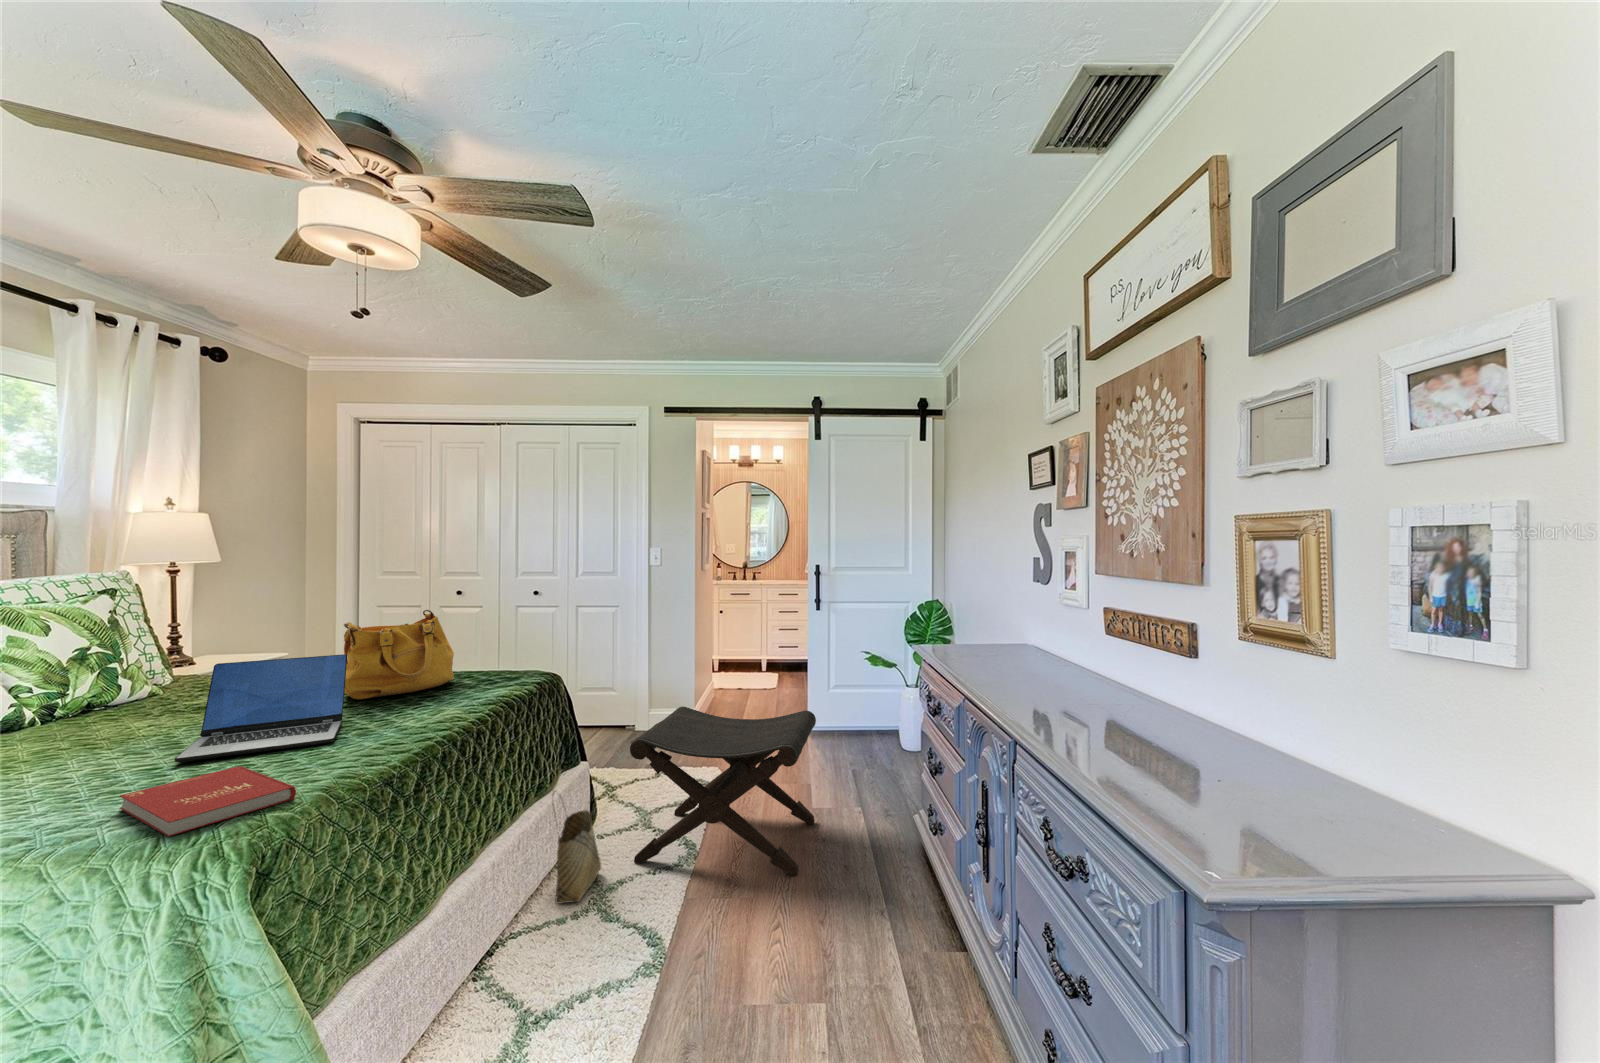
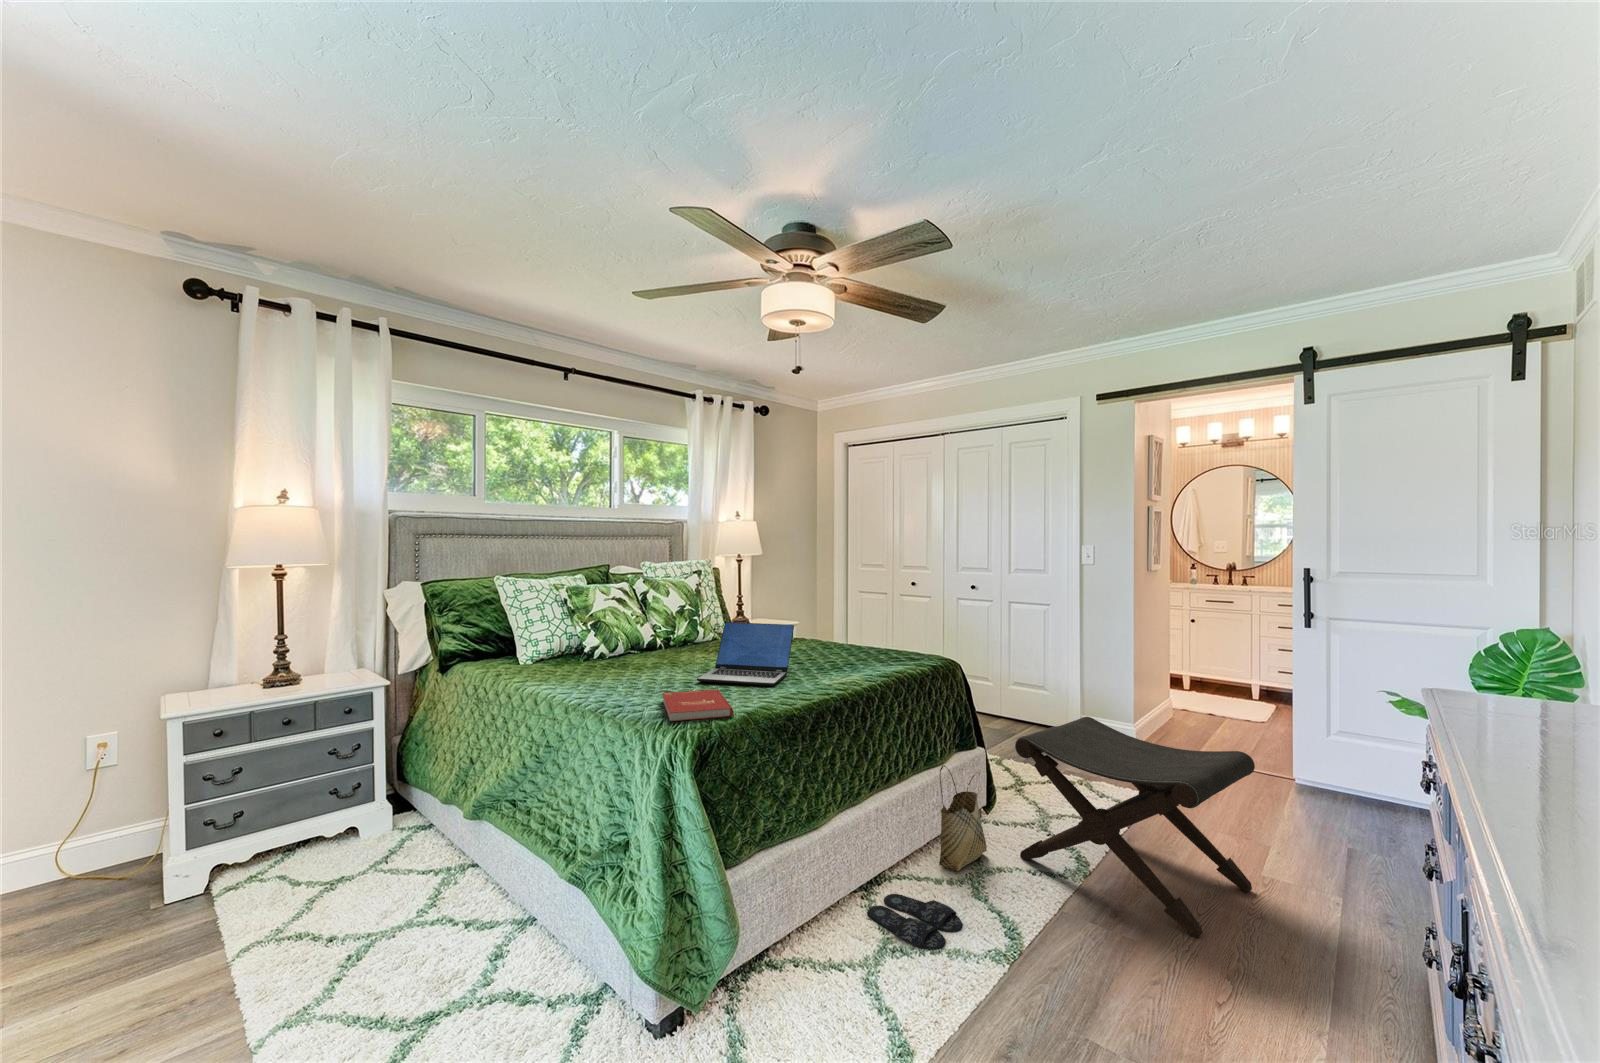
handbag: present [344,610,454,699] -> none [799,596,874,660]
slippers: none [487,944,604,1006] -> present [867,894,963,949]

